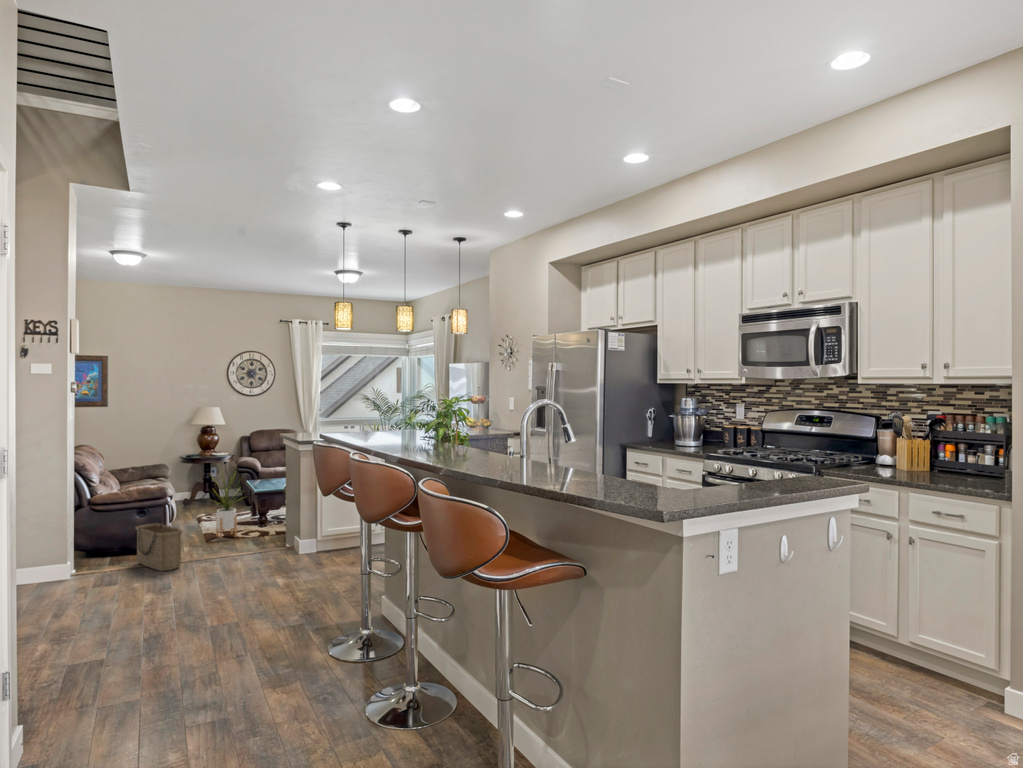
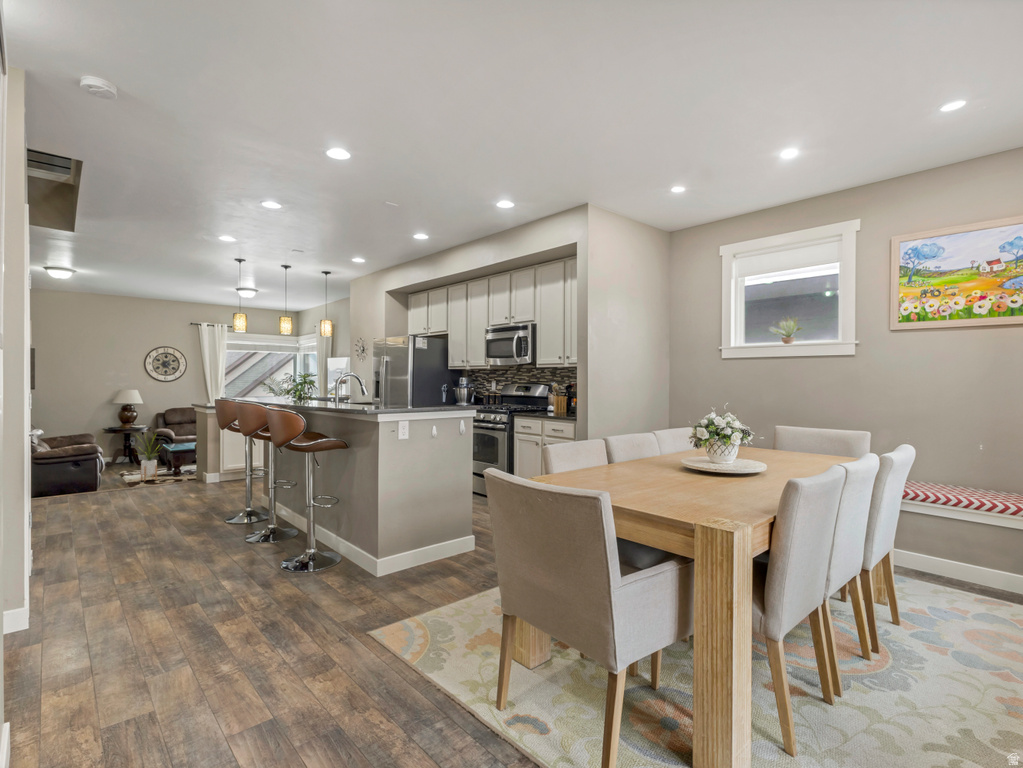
basket: present [136,523,182,571] -> none [82,466,119,496]

